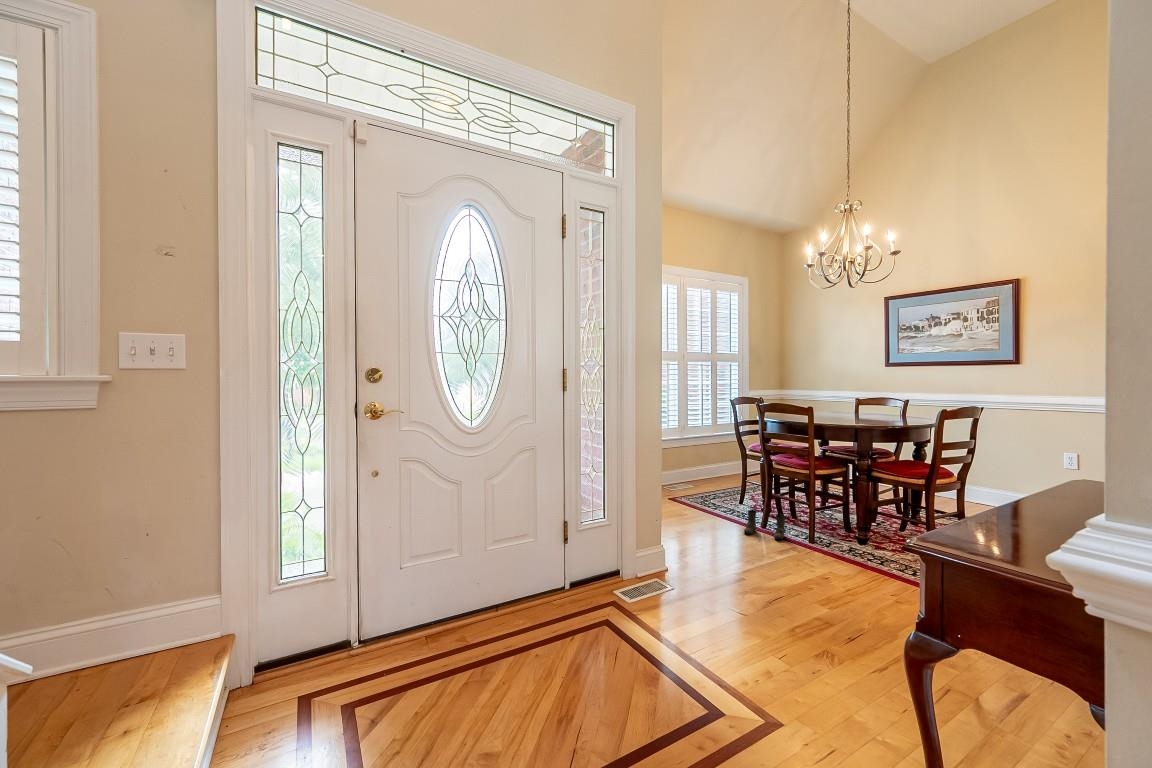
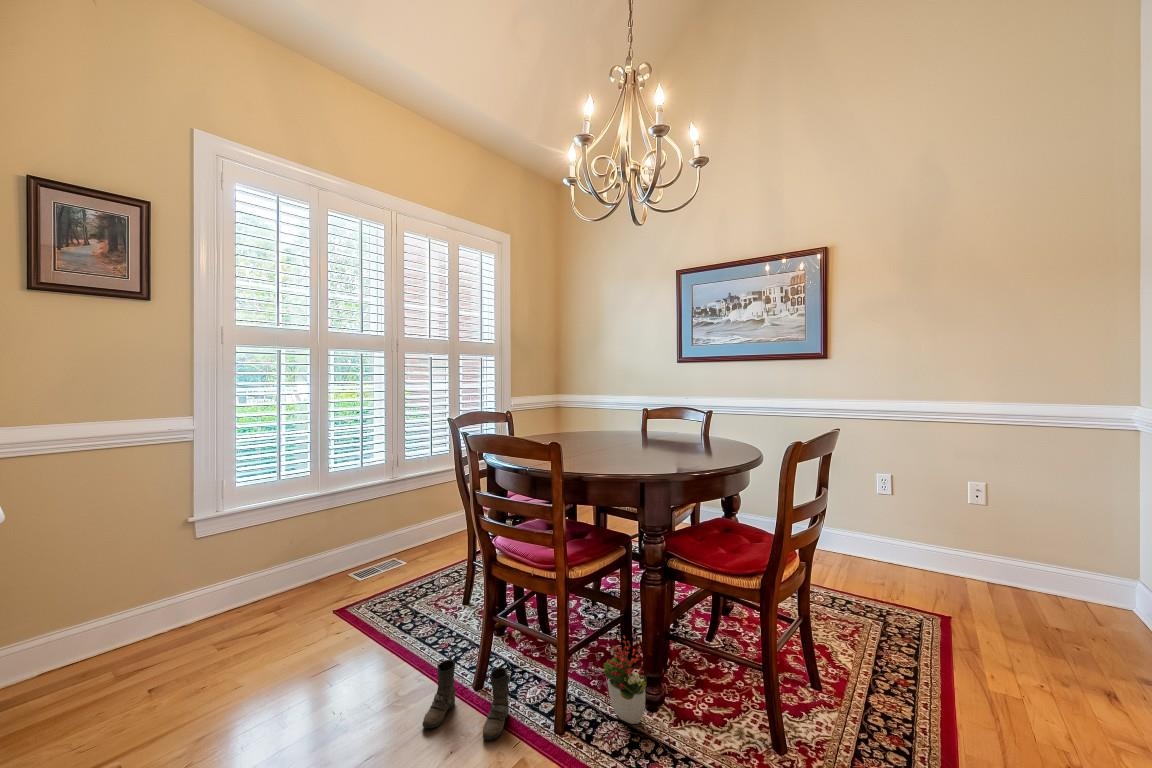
decorative plant: none [834,505,858,545] -> present [603,636,647,724]

